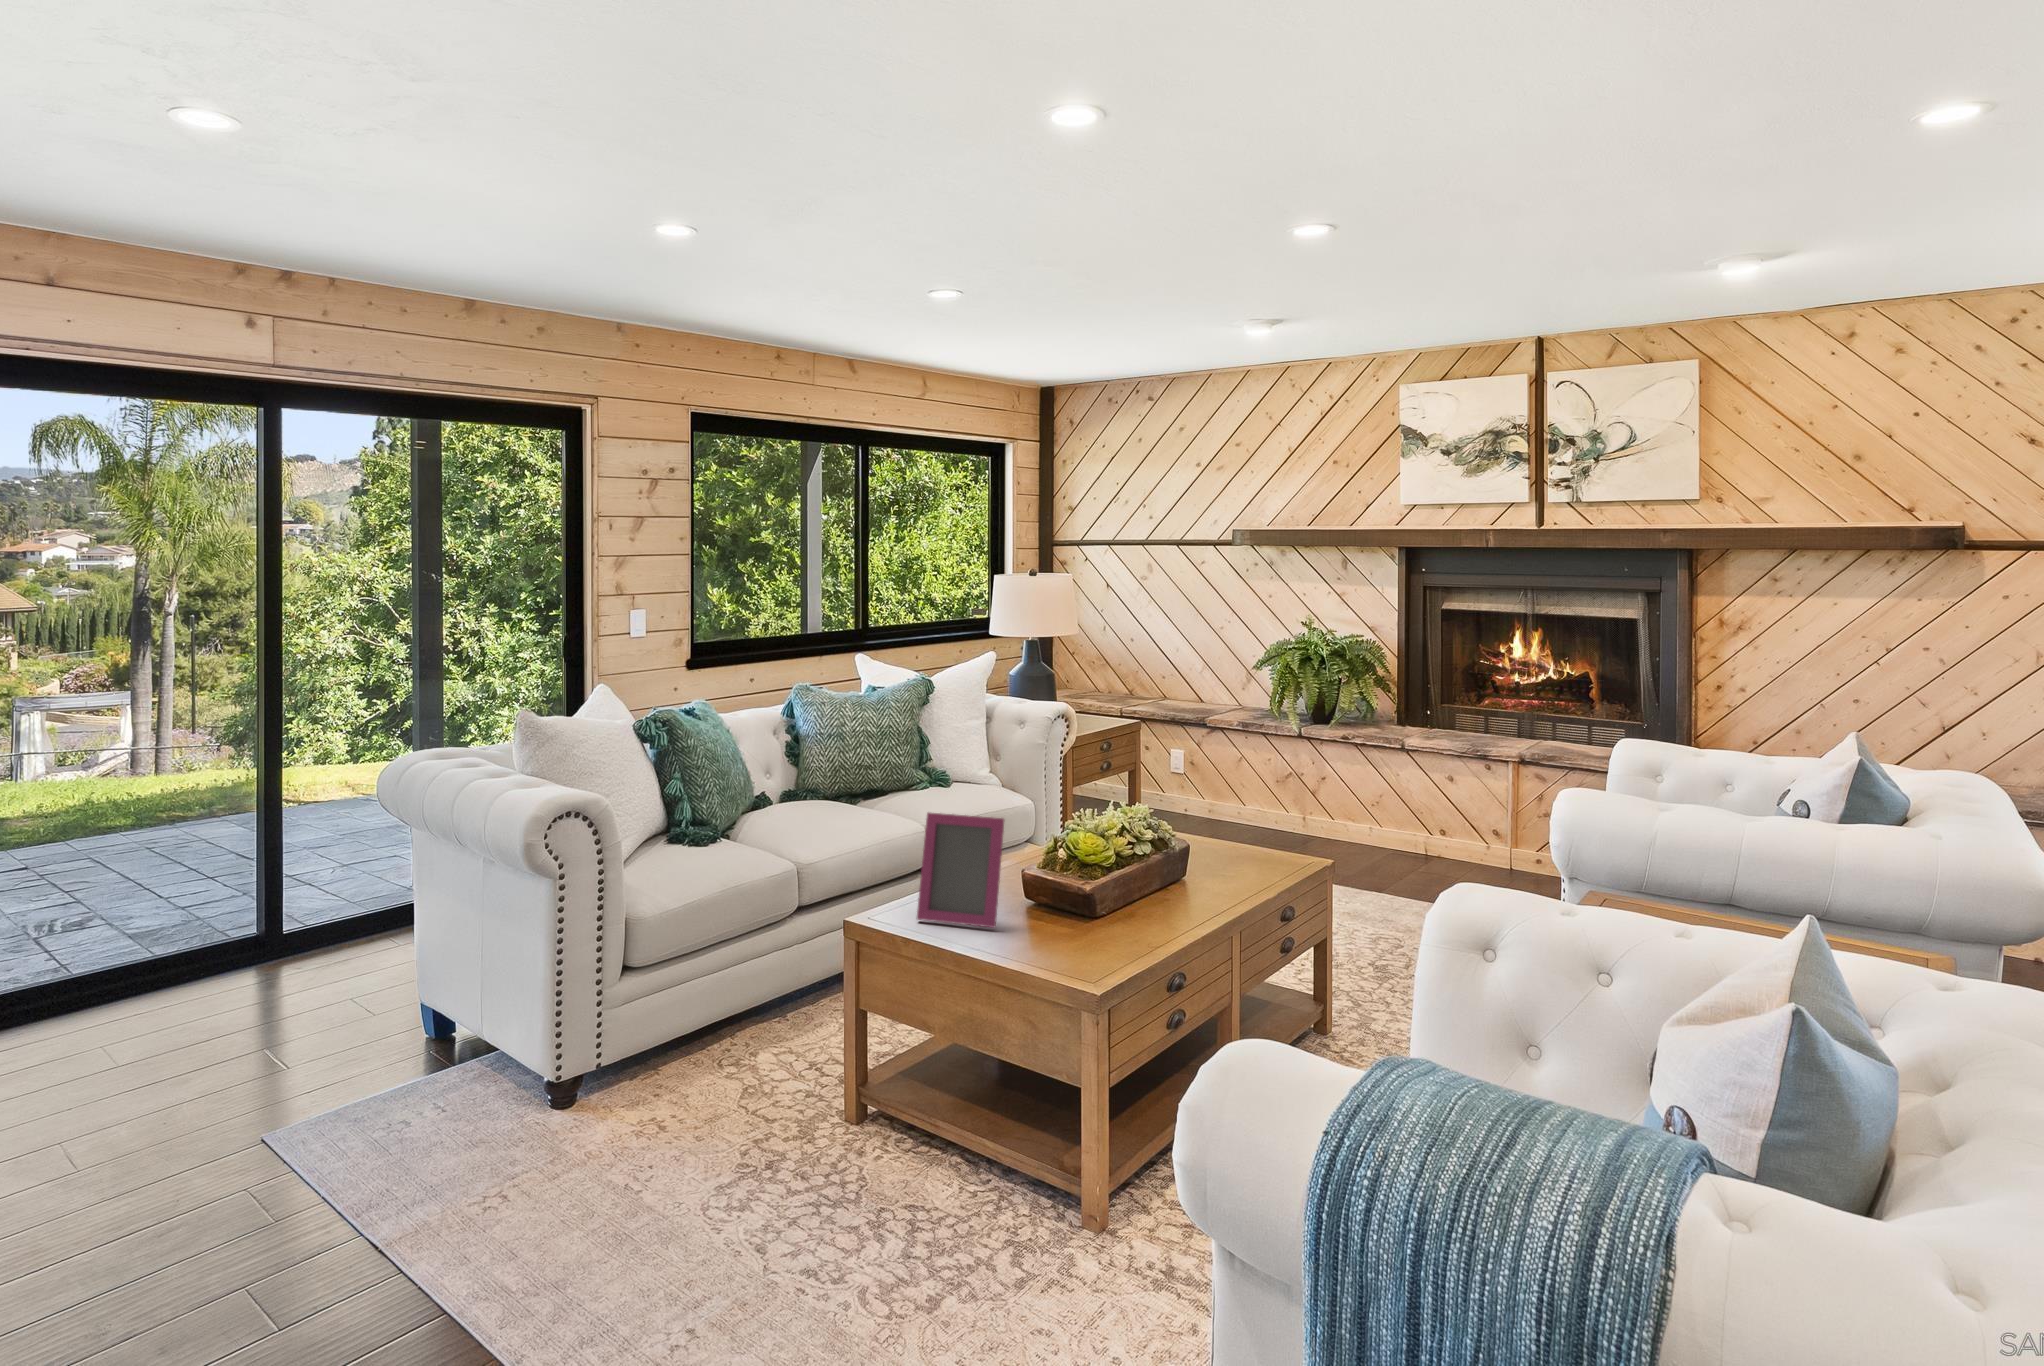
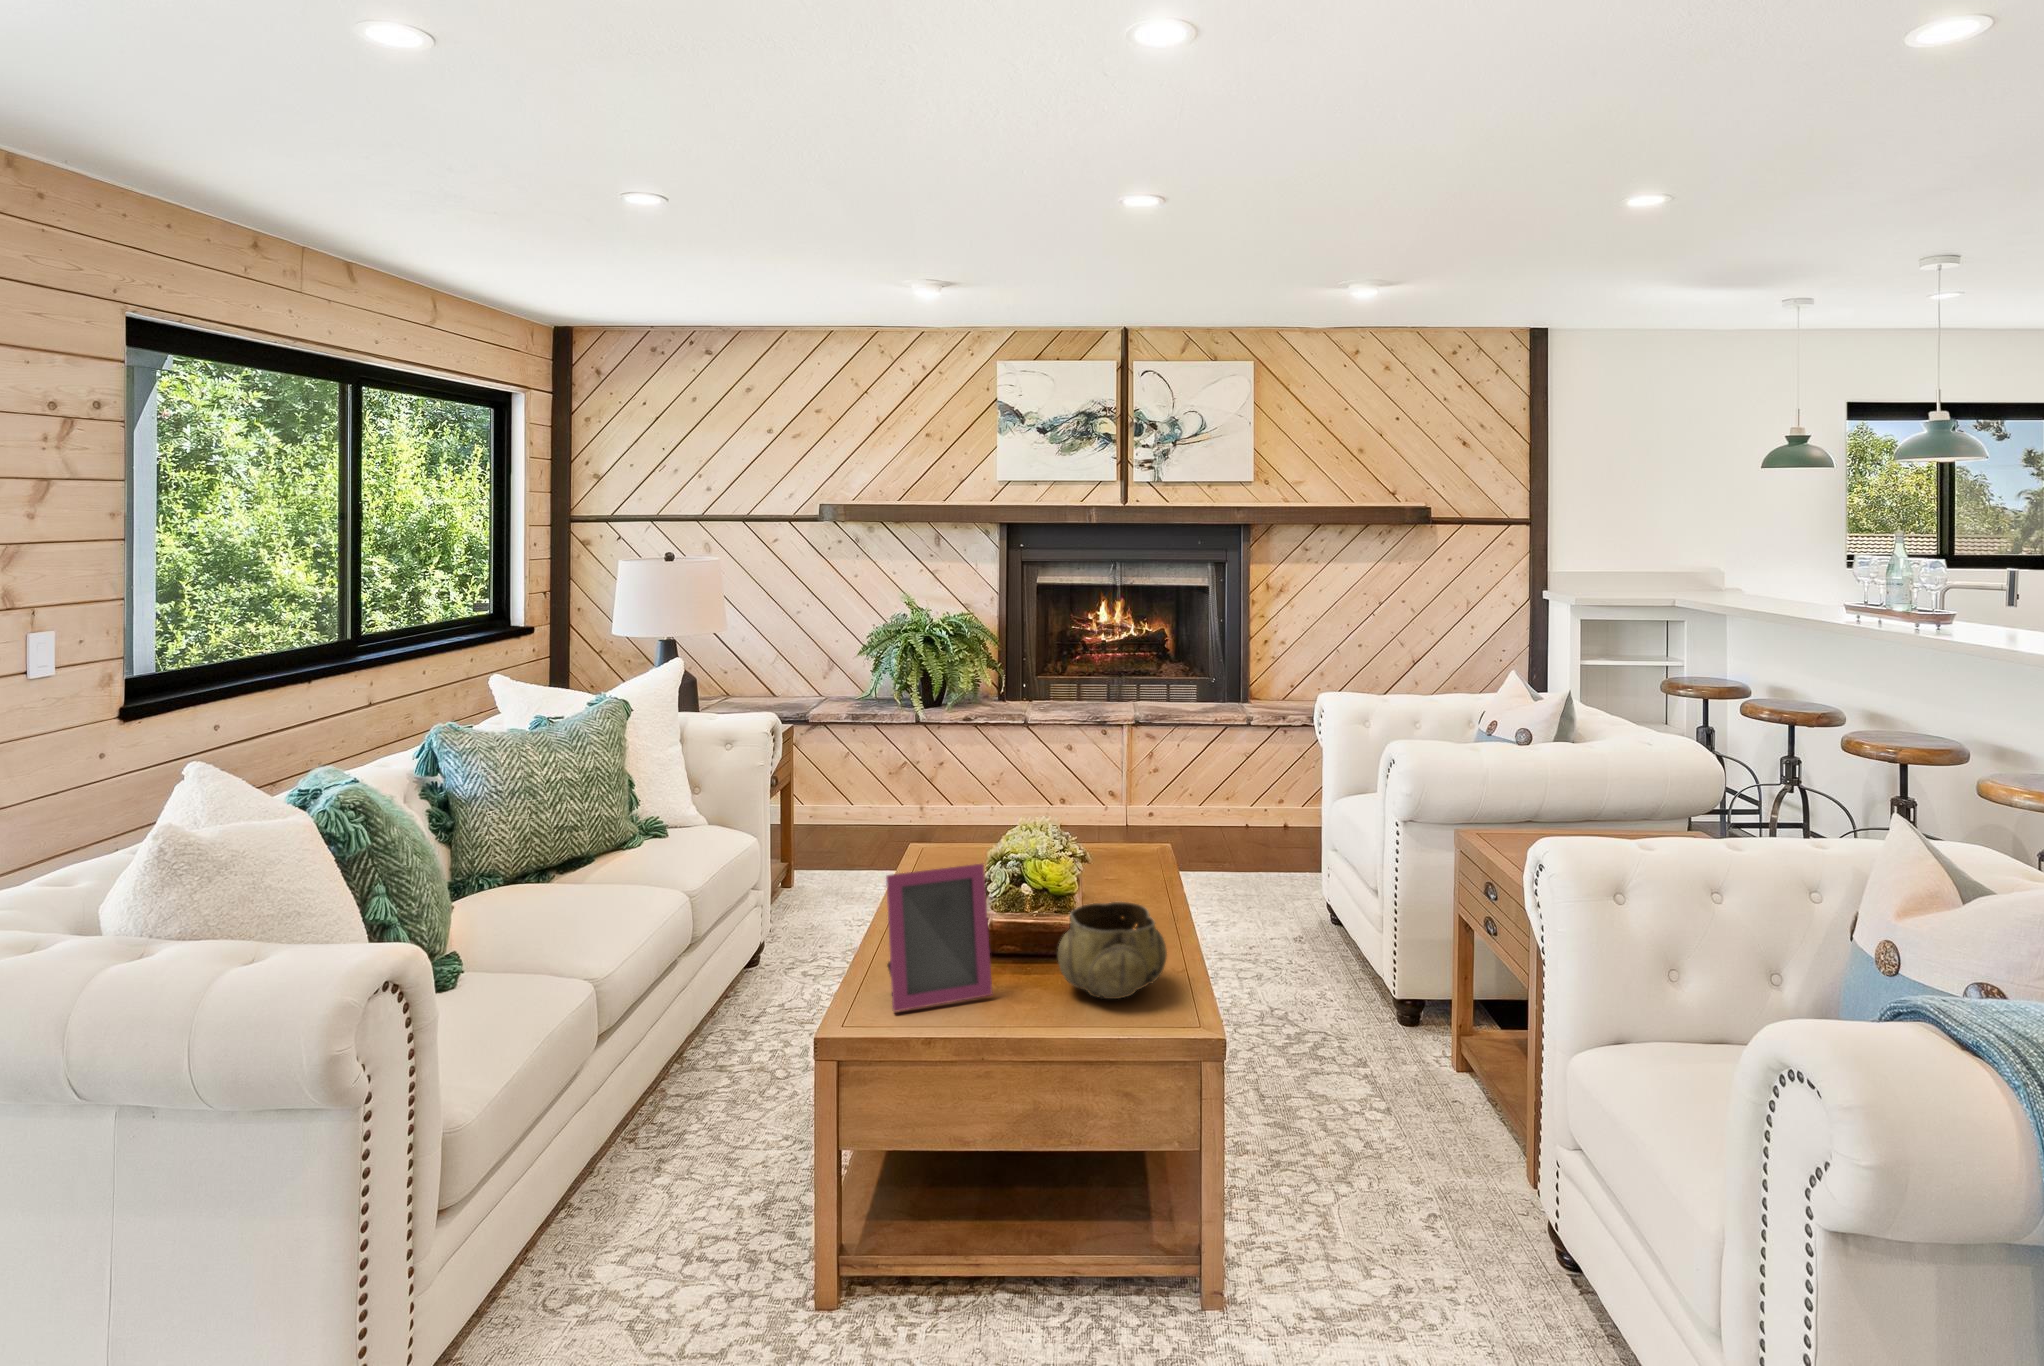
decorative bowl: none [1041,872,1135,956] -> present [1058,902,1167,999]

